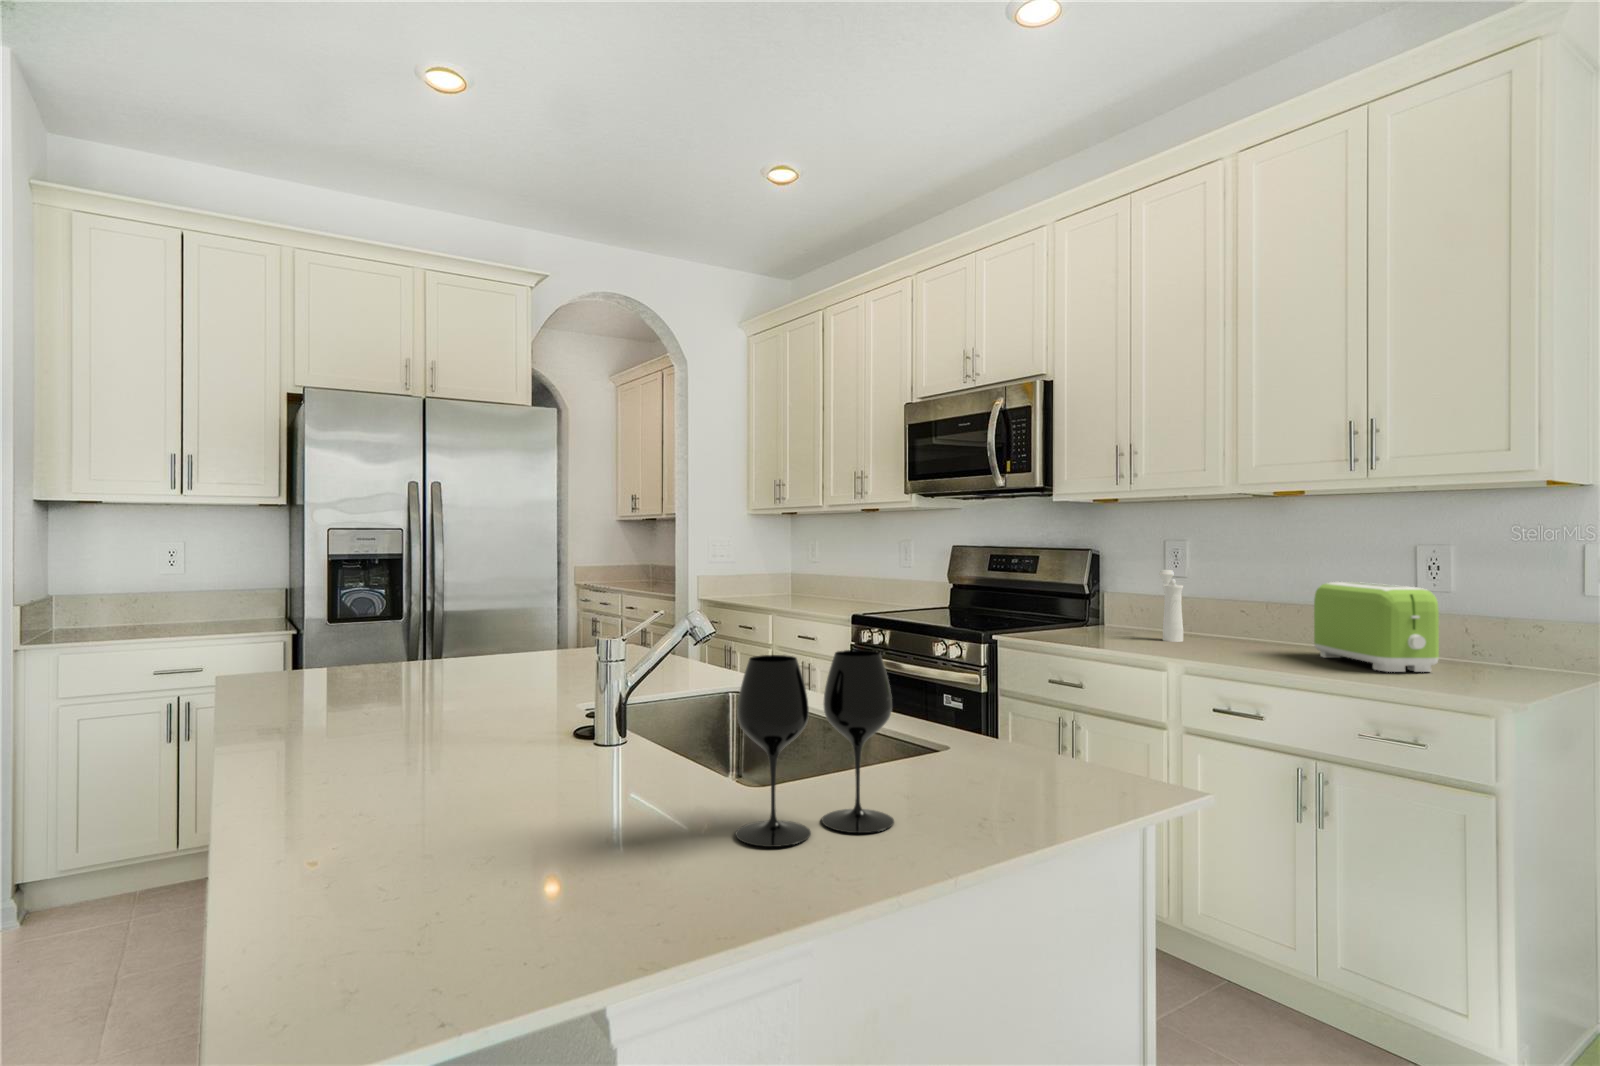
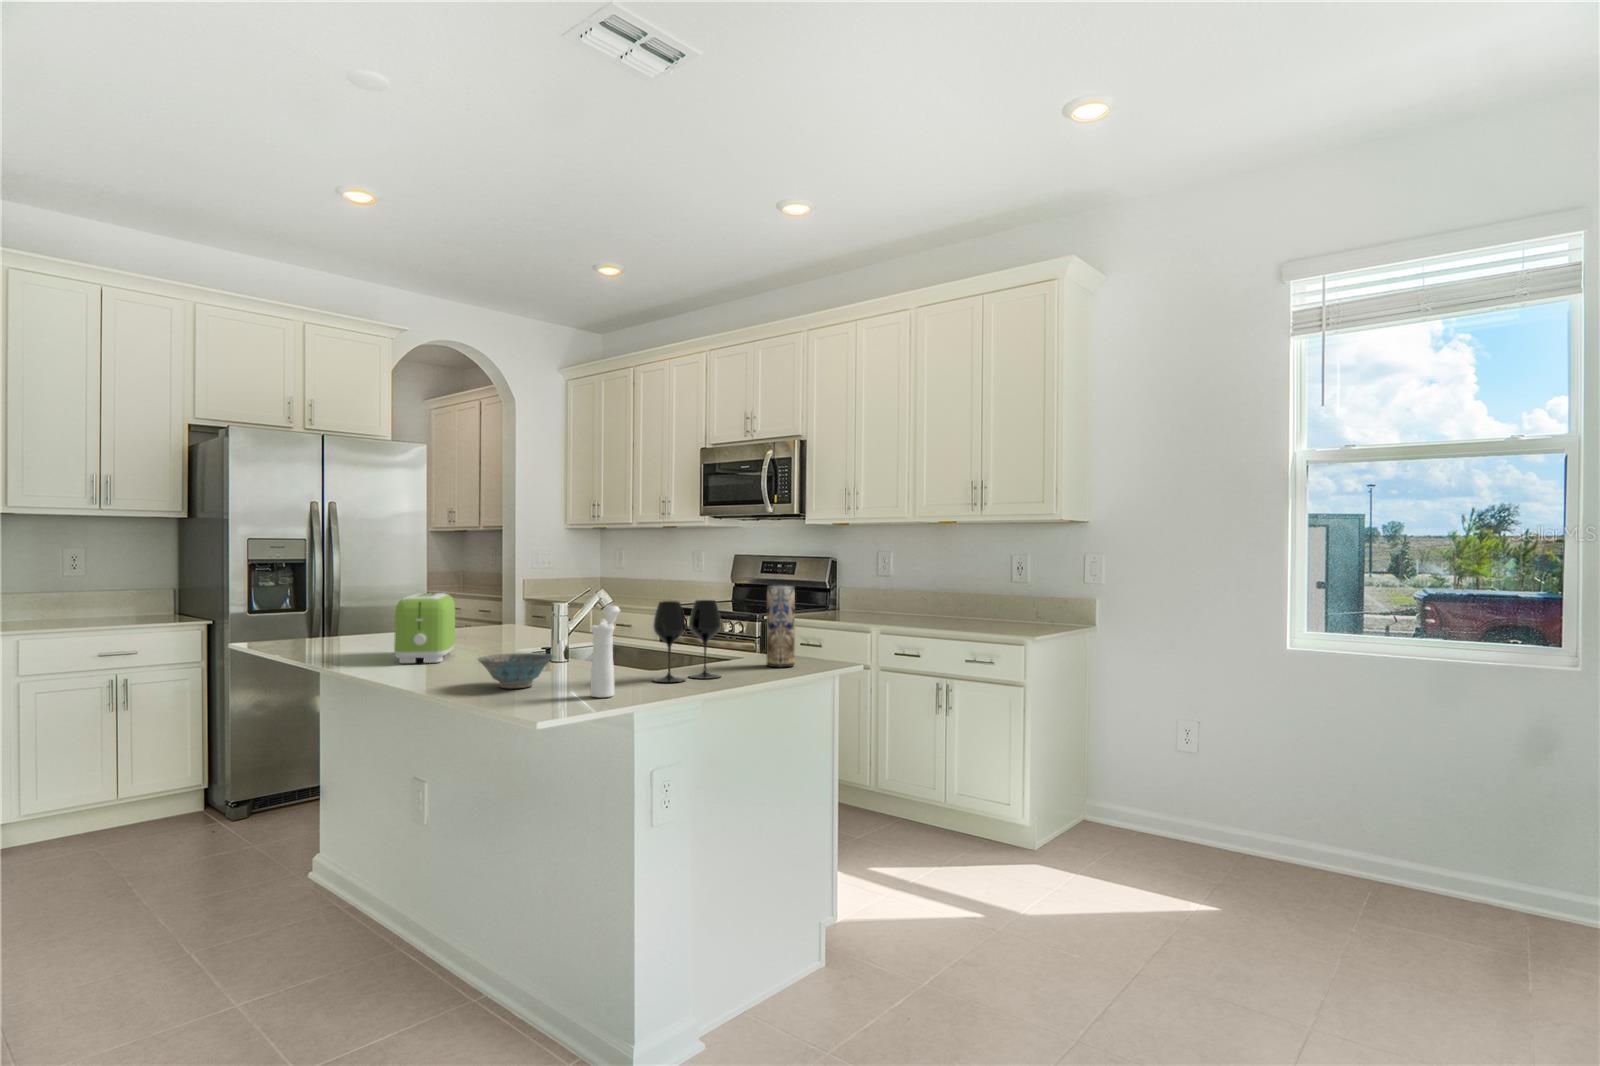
pepper mill: present [1159,570,1183,642] -> present [591,606,620,697]
toaster: present [1314,582,1439,672] -> present [394,593,455,663]
vase: none [997,614,1058,792] -> present [766,585,795,667]
ceramic bowl: none [350,757,523,851] -> present [478,653,554,688]

